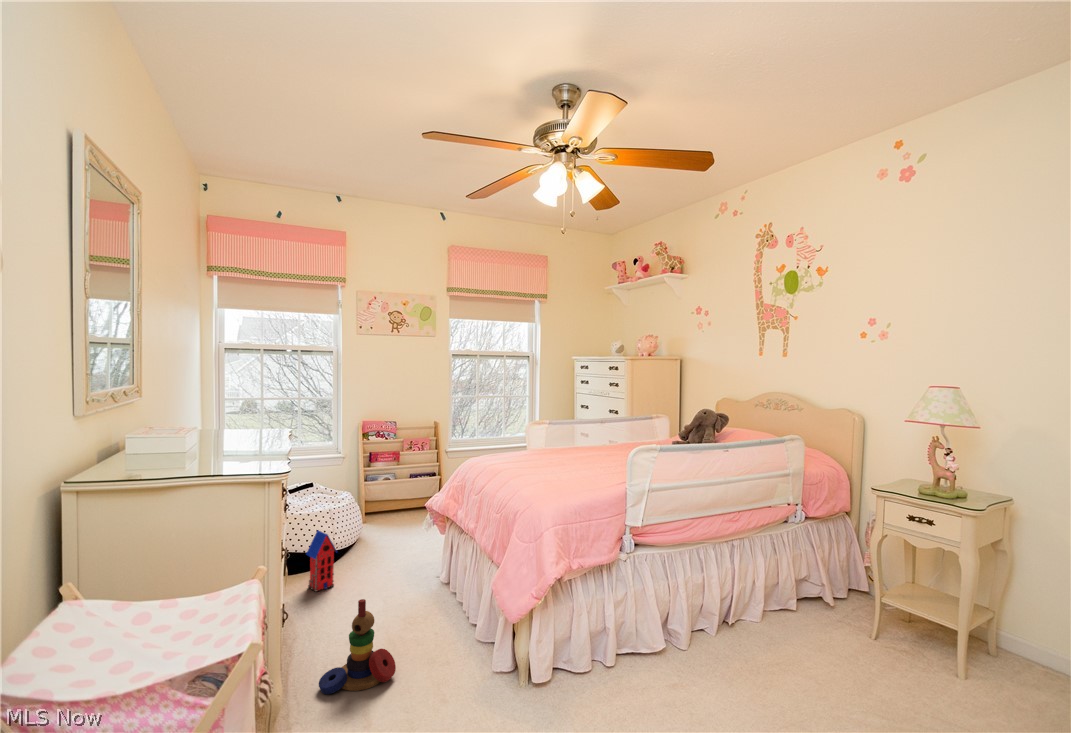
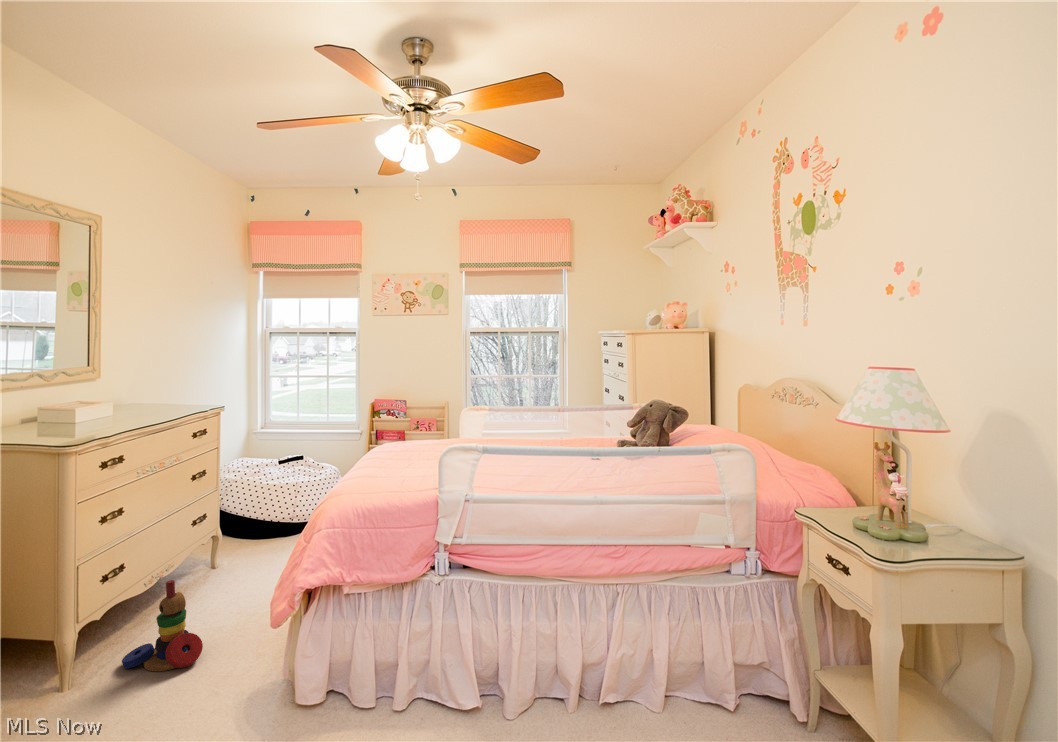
toy house: present [306,530,337,592] -> none [243,503,271,562]

